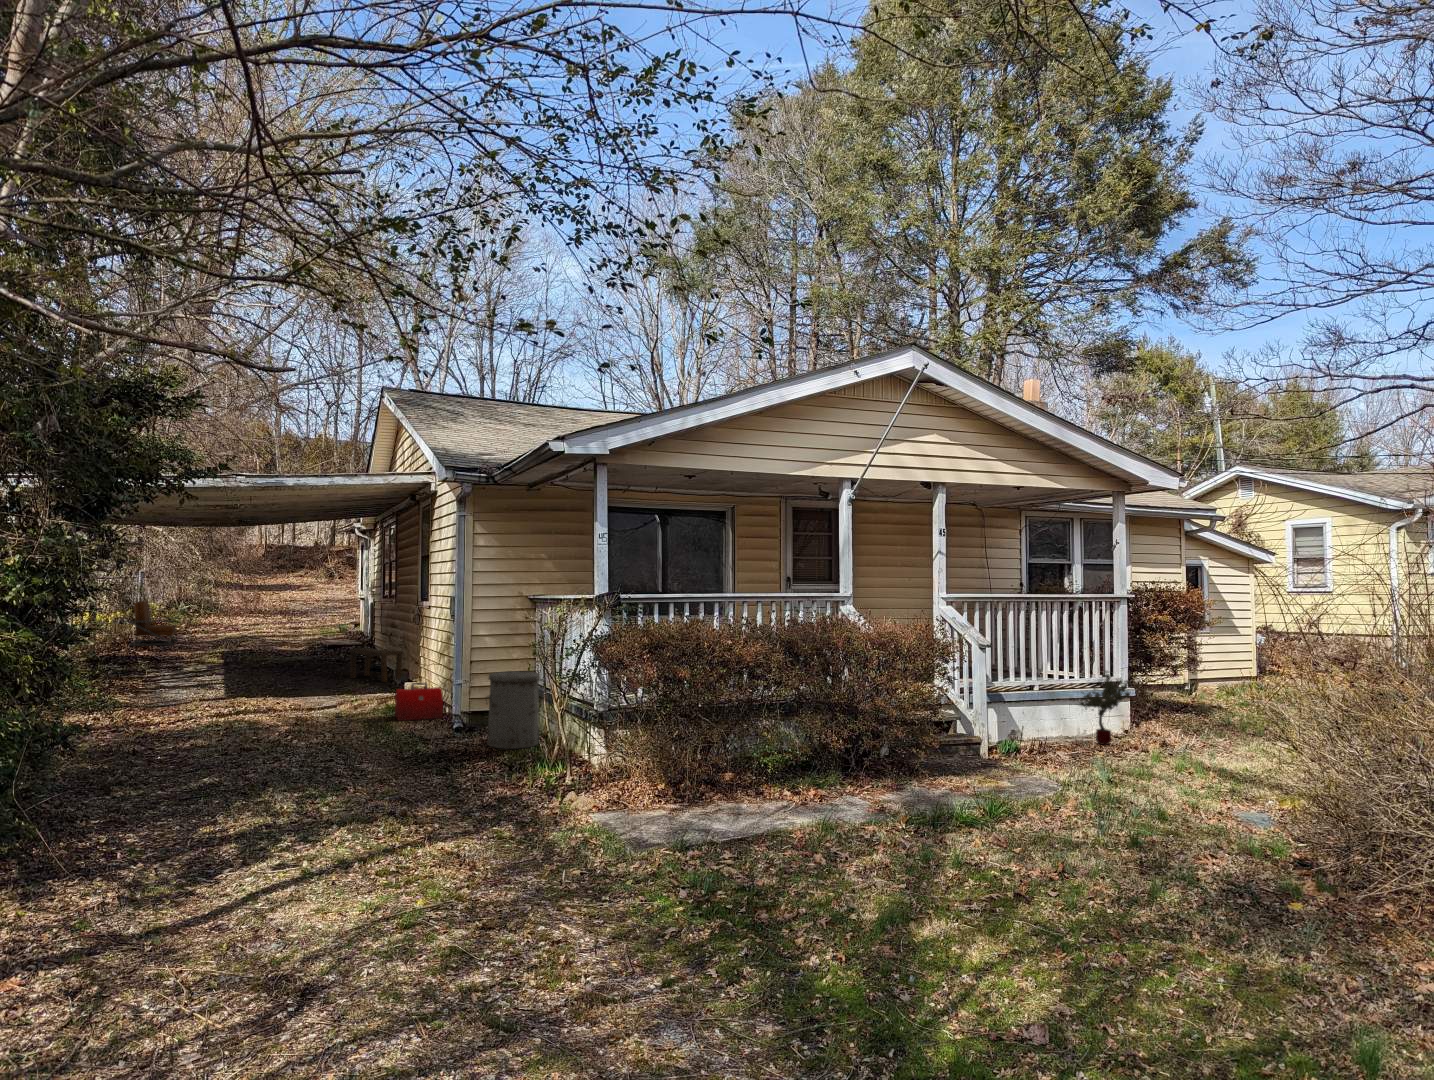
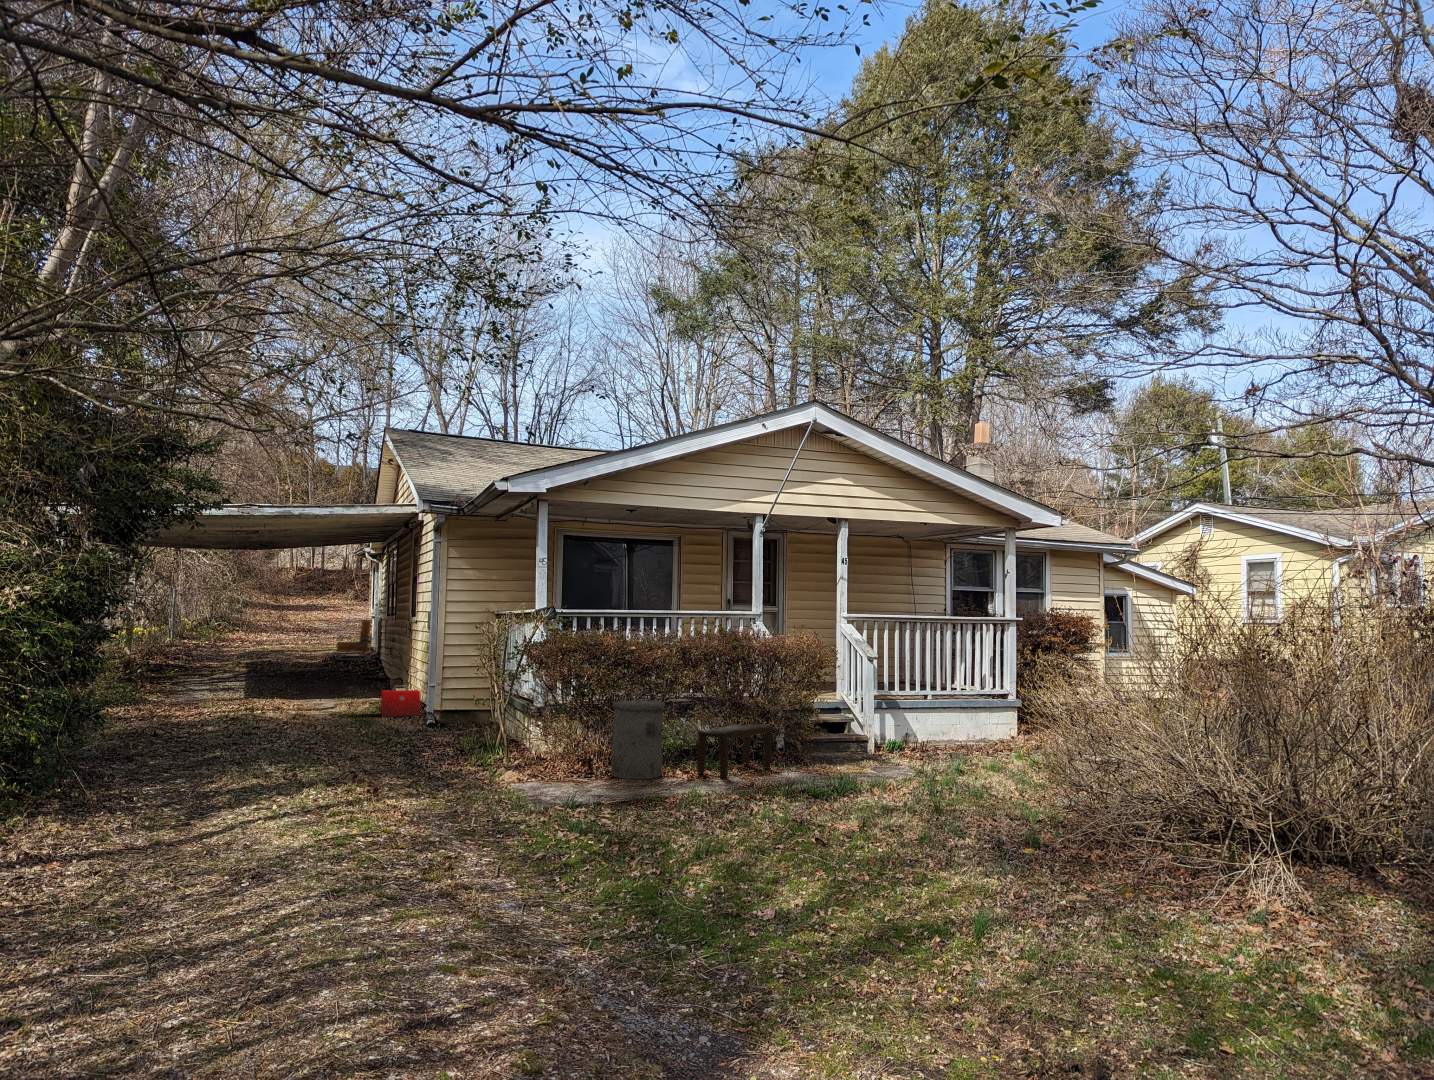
lounge chair: present [129,600,177,646] -> present [336,620,373,660]
bench: present [350,648,403,682] -> present [697,722,774,778]
trash can: present [486,671,540,749] -> present [611,699,665,779]
potted tree: present [1079,671,1130,745] -> none [959,683,1008,748]

